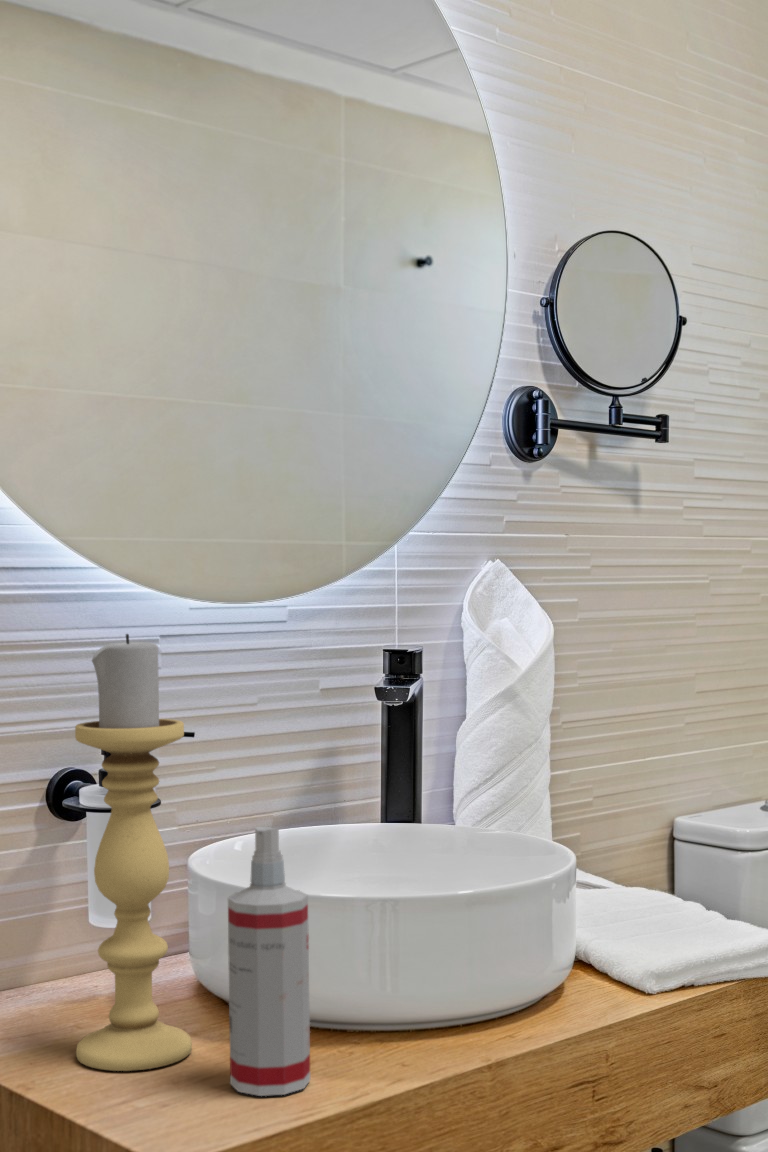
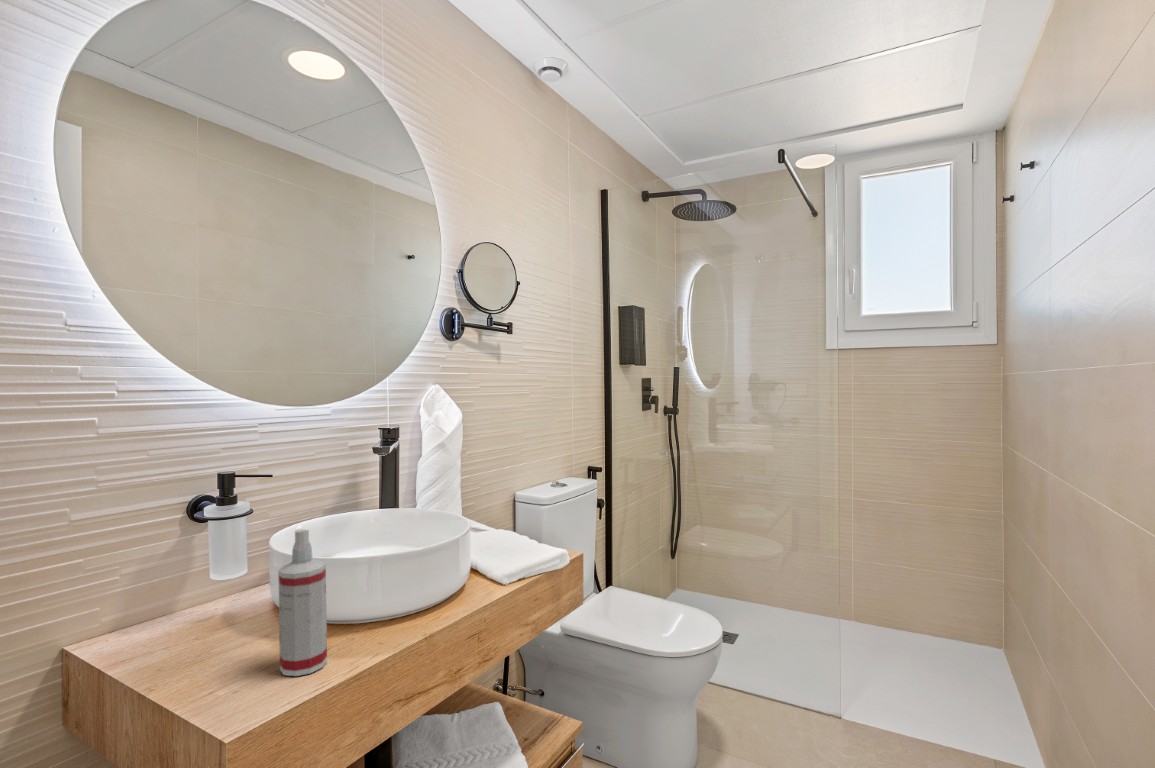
candle holder: present [75,634,192,1071] -> none [189,427,262,669]

